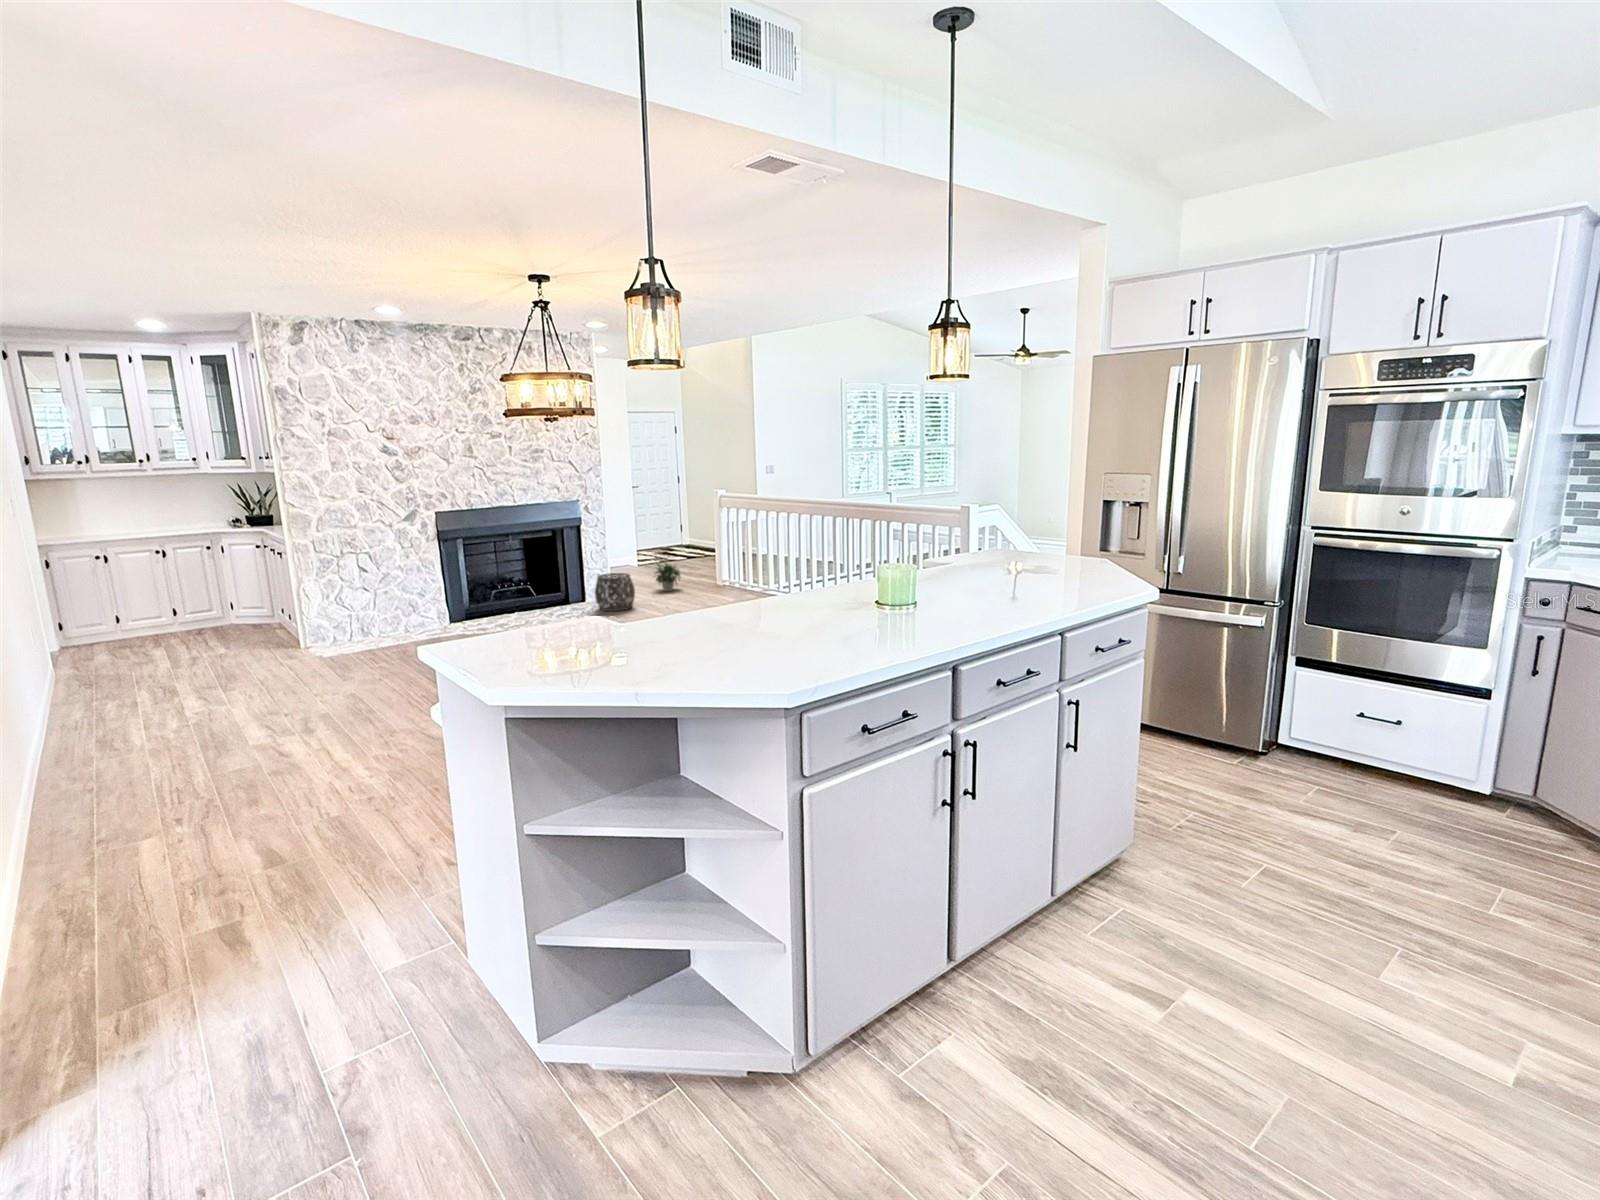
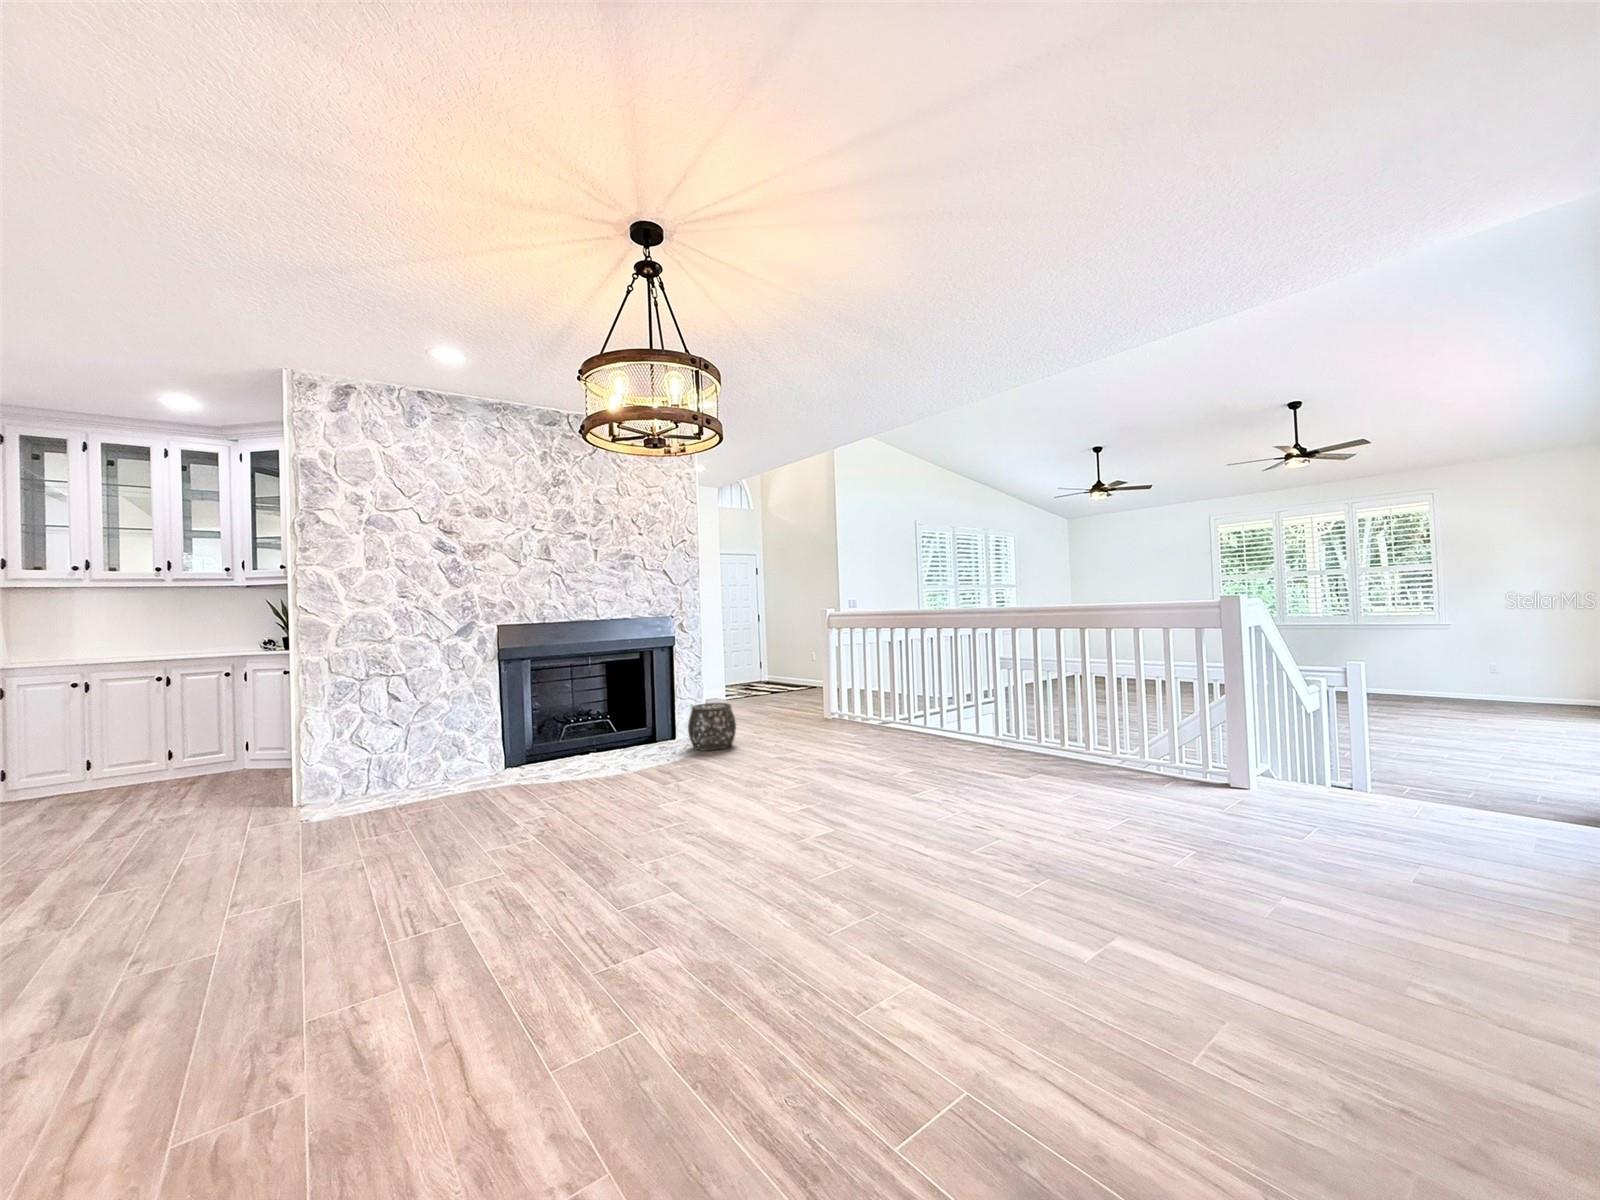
potted plant: present [655,562,680,591] -> none [752,690,785,726]

